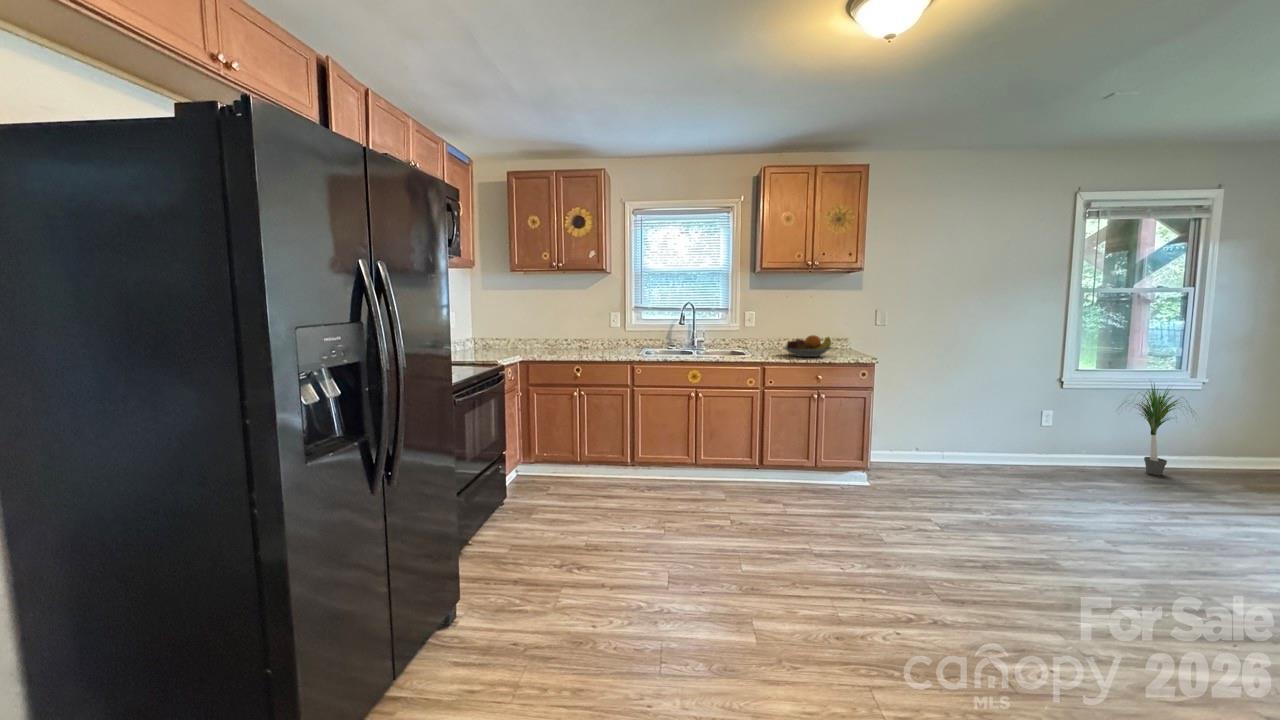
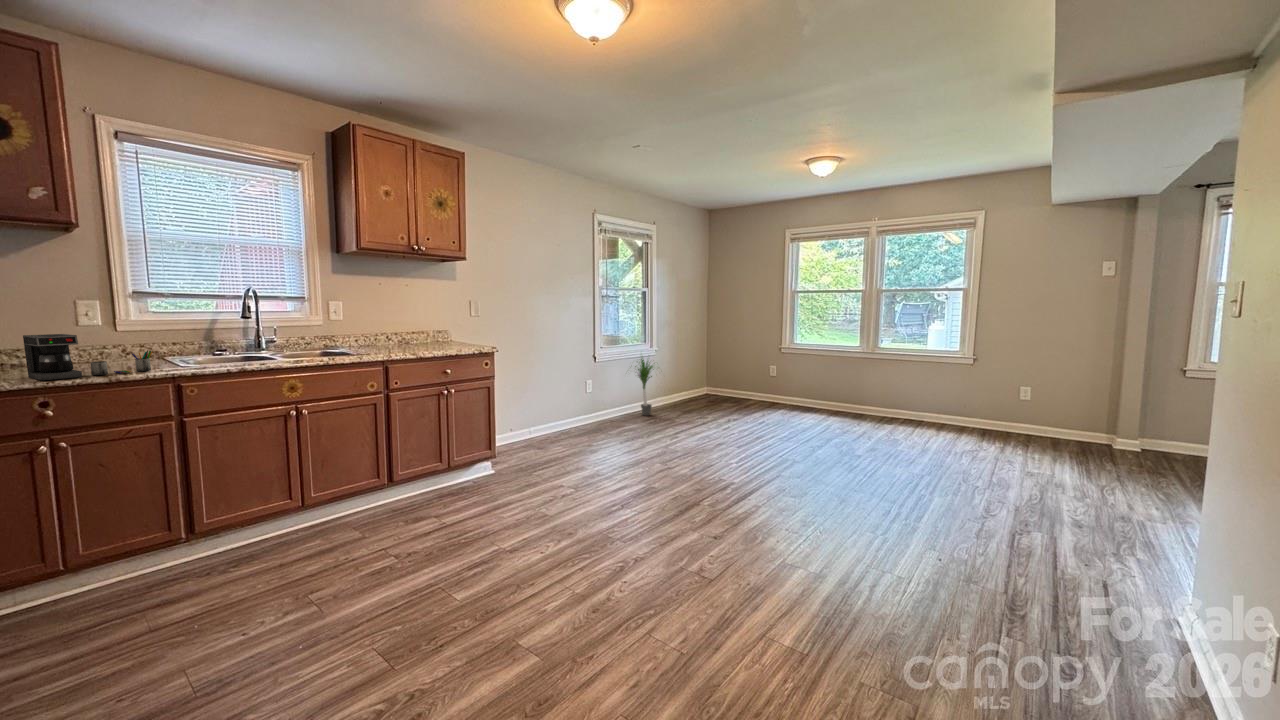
coffee maker: none [579,332,627,357] -> present [23,334,152,380]
fruit bowl: present [783,335,832,357] -> none [394,328,452,351]

